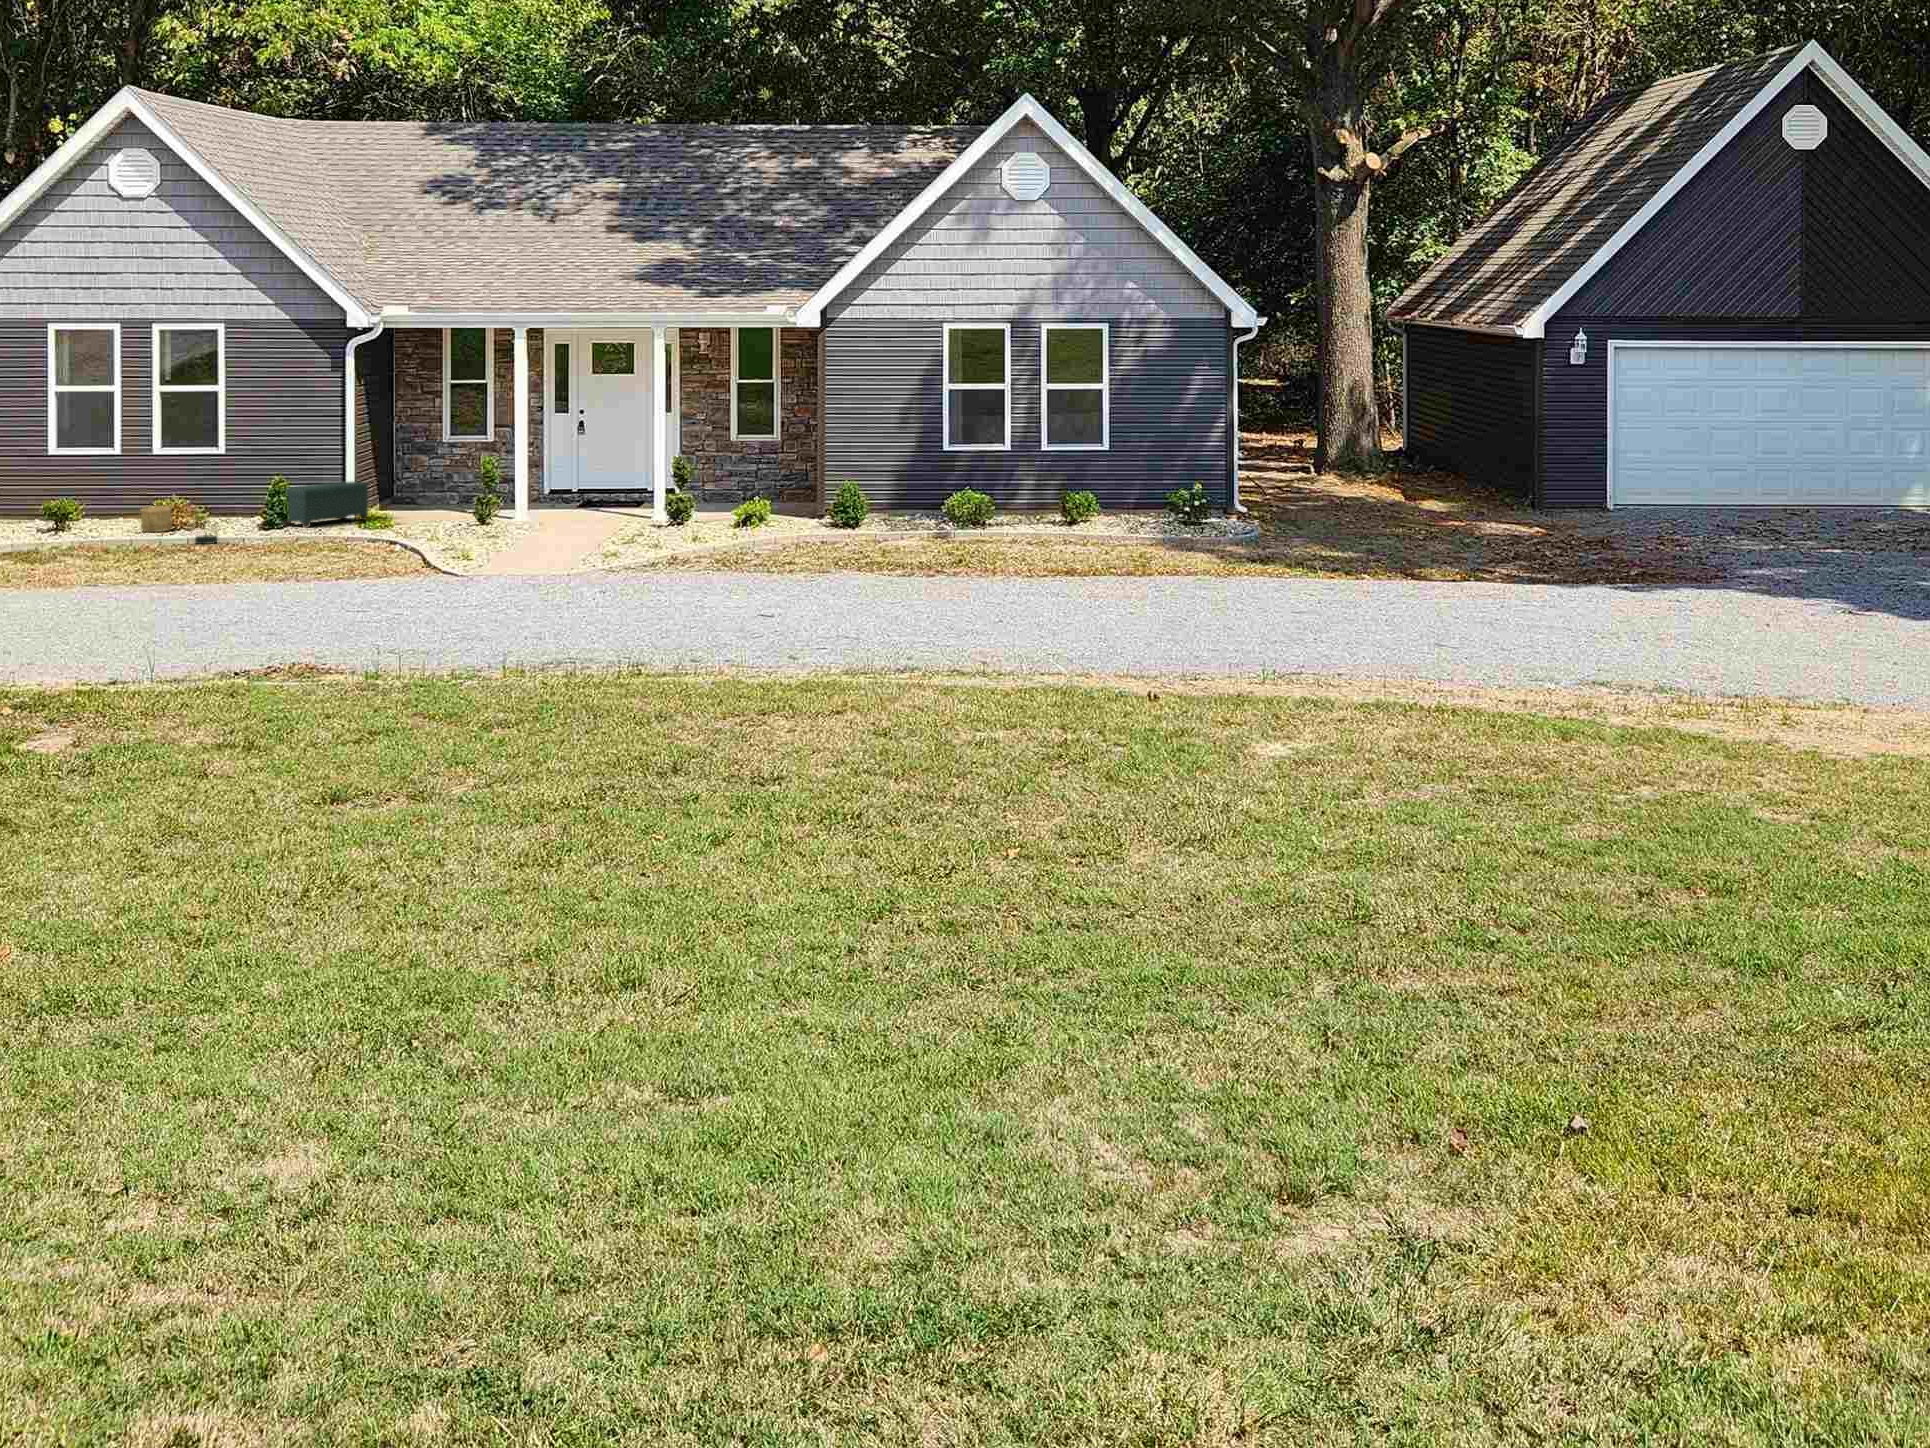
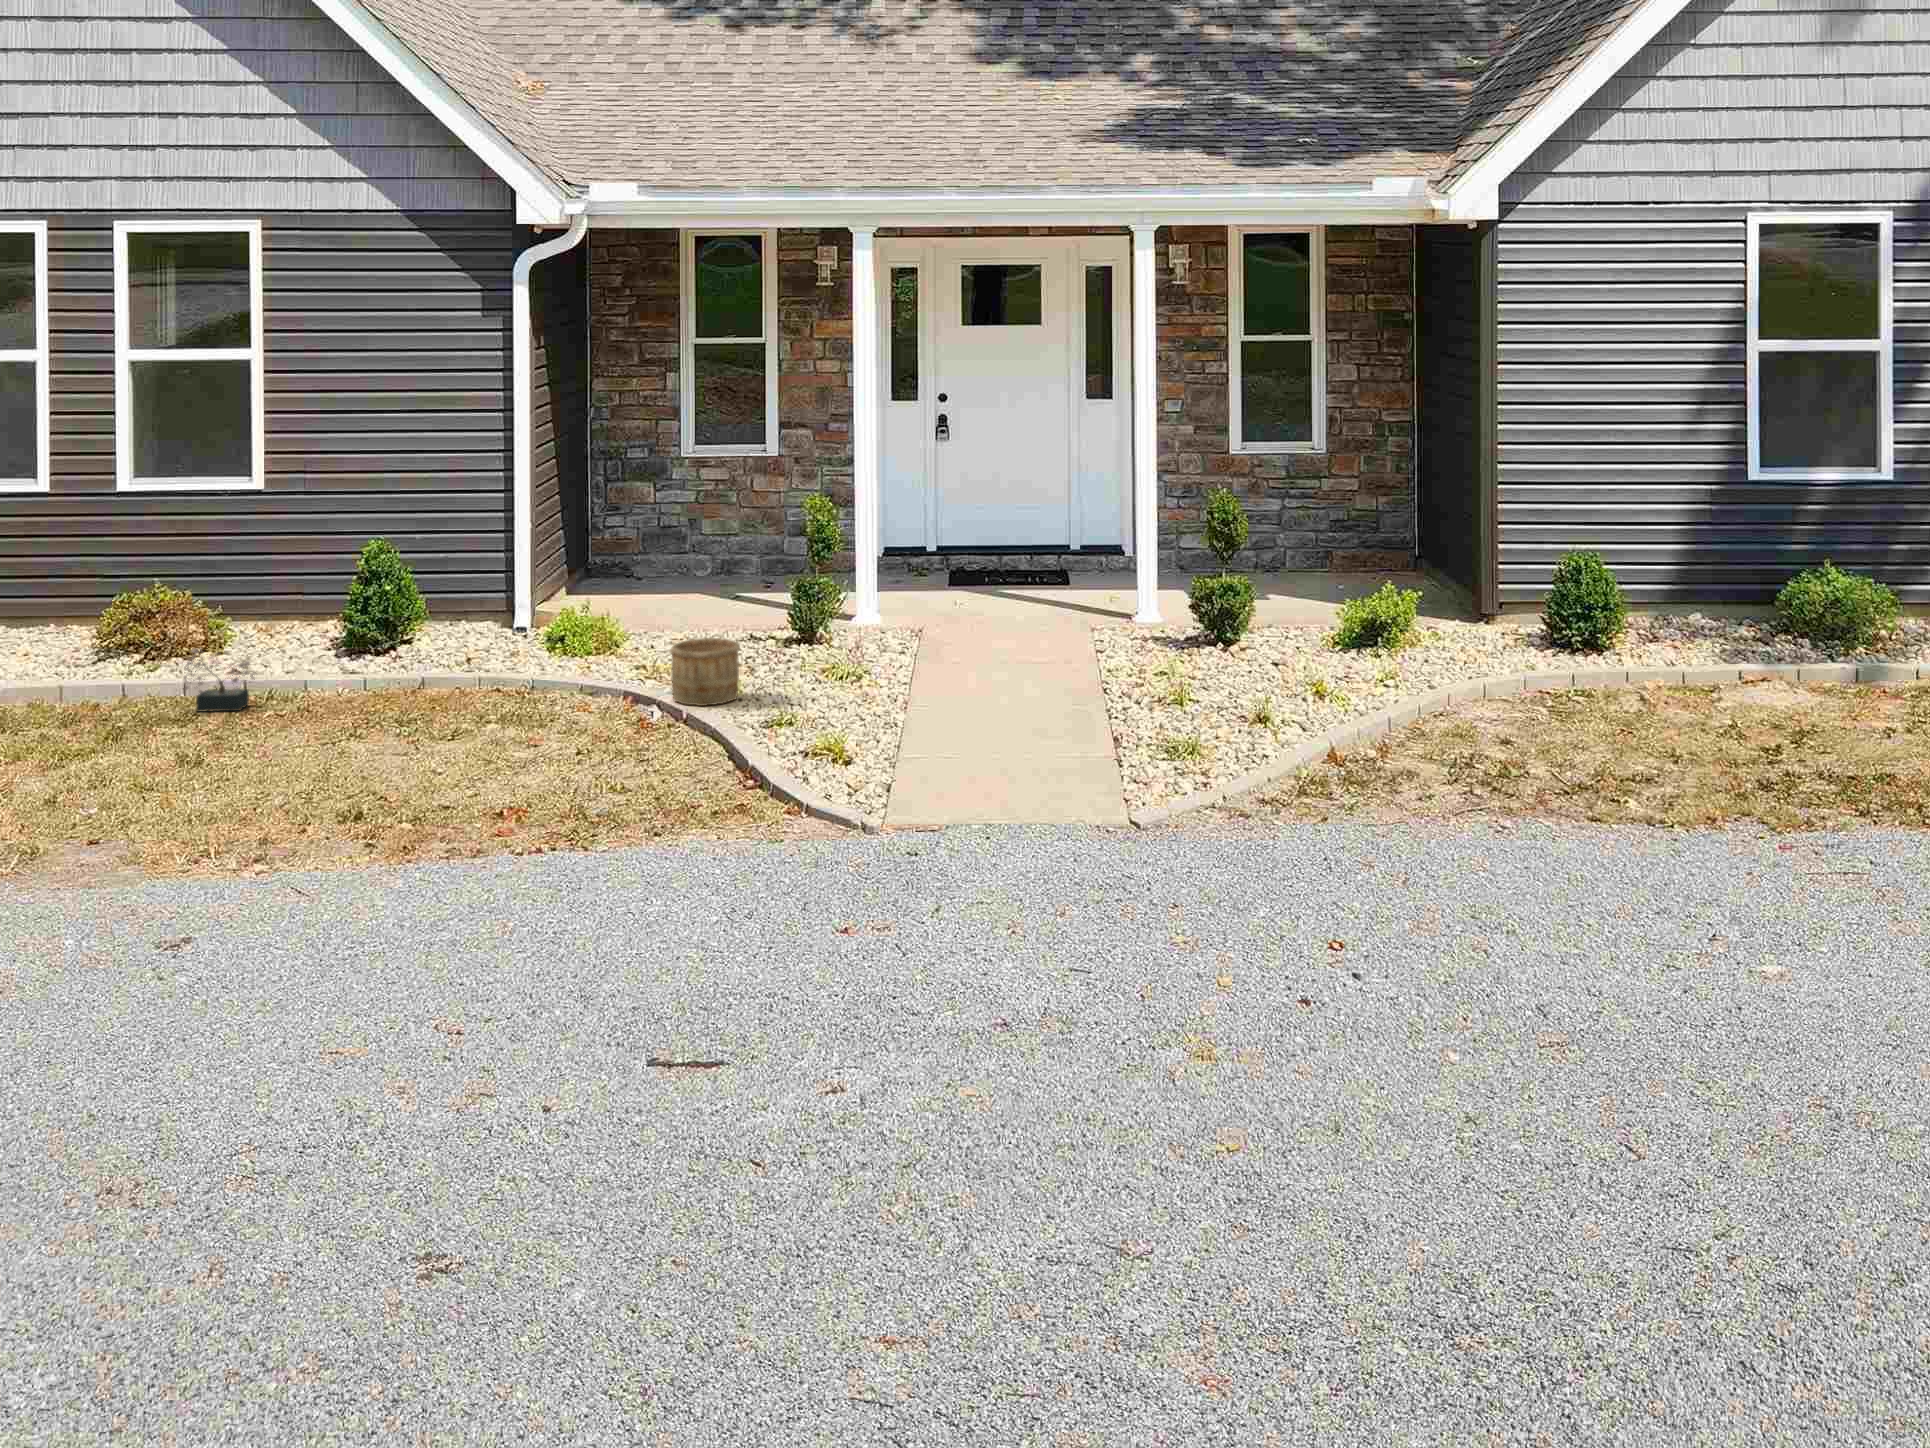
bench: present [282,482,368,528] -> none [382,543,559,651]
wooden bucket: present [141,506,172,532] -> present [670,638,740,706]

